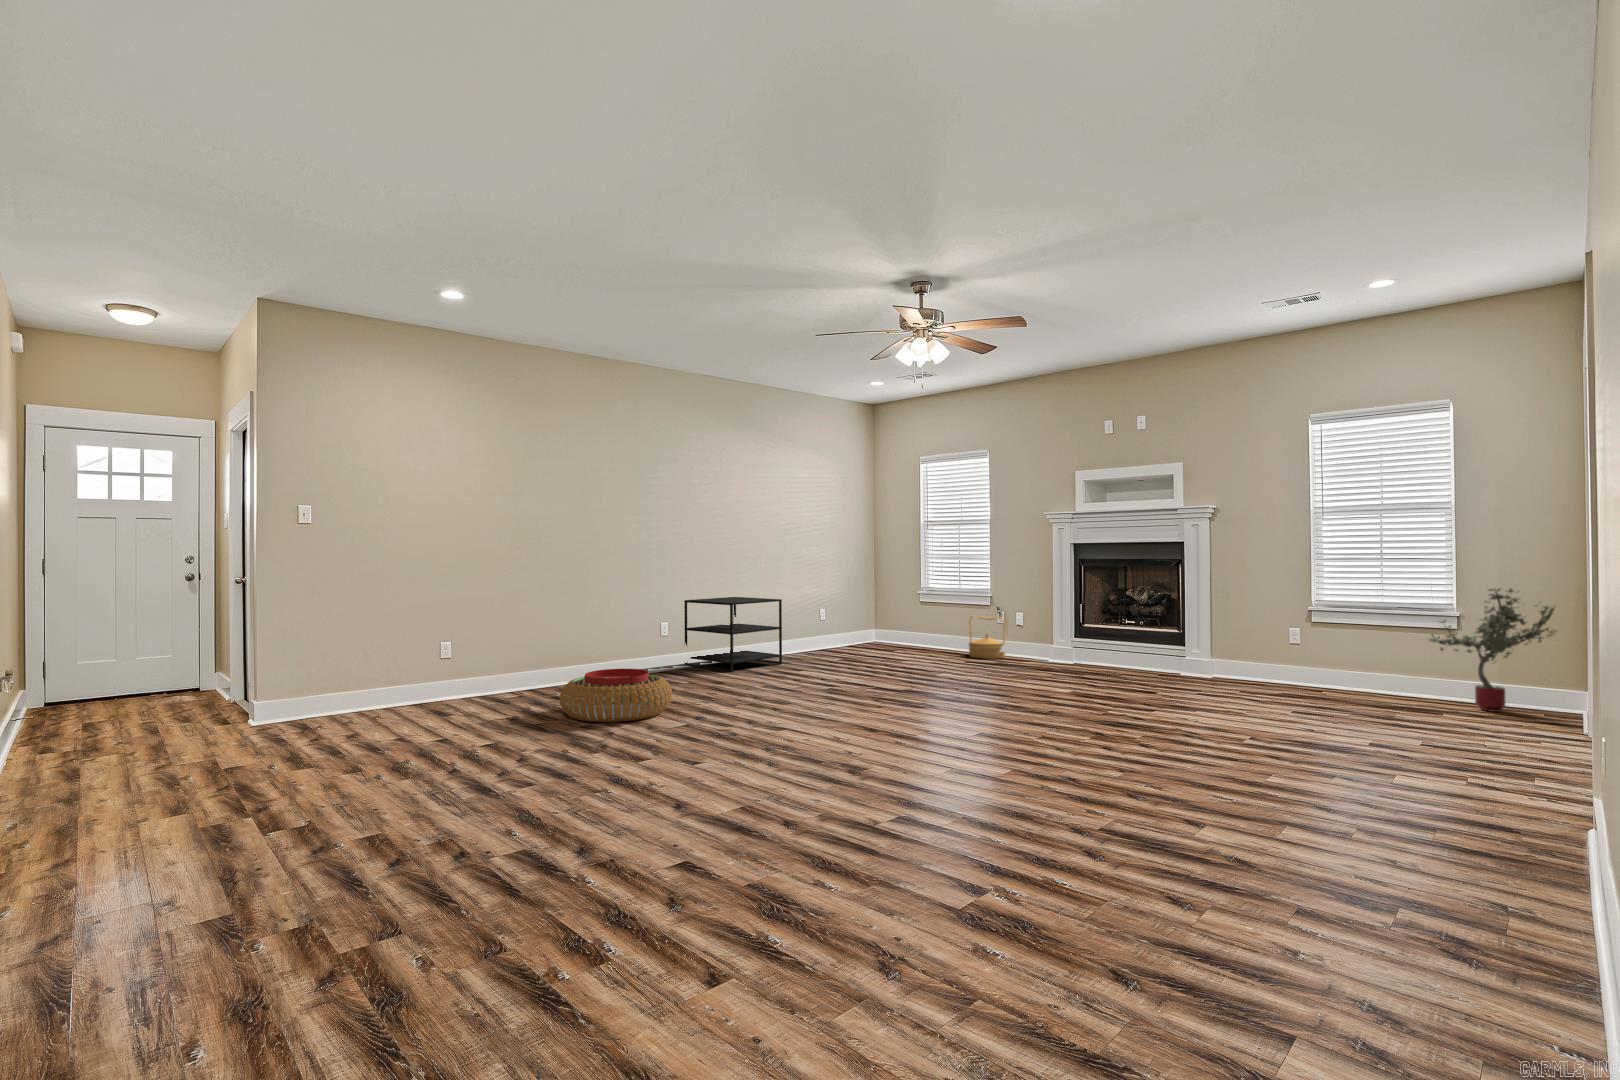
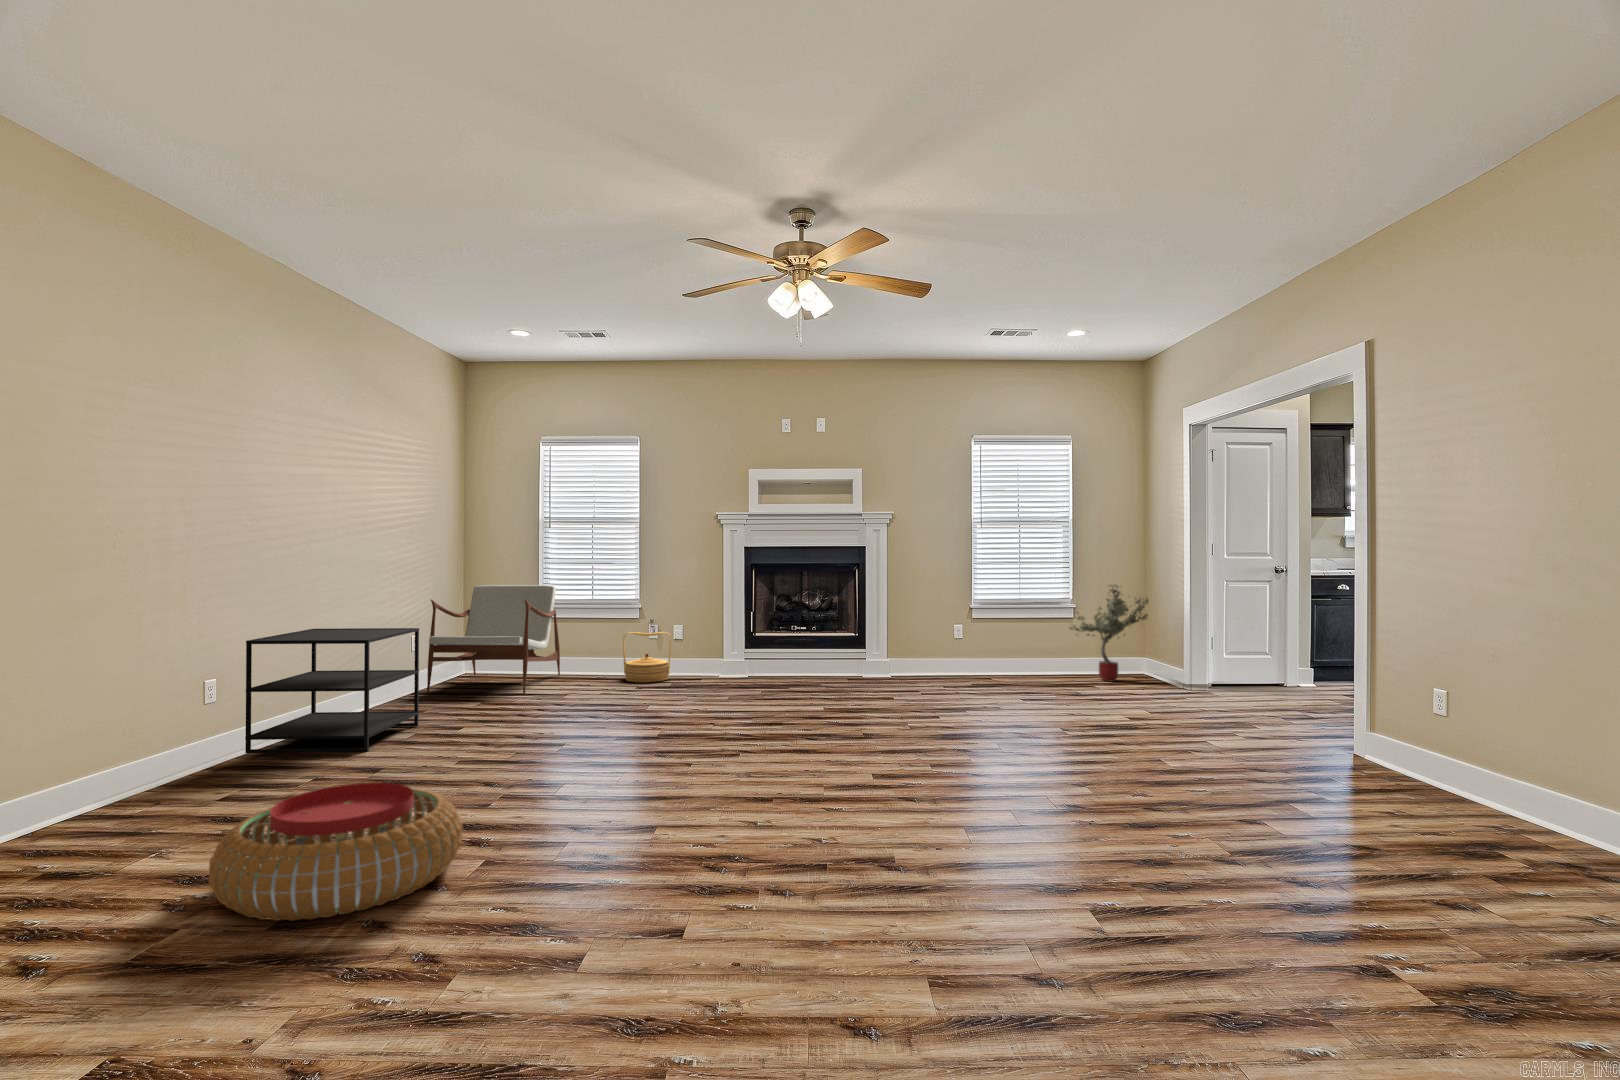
armchair: none [828,574,933,655] -> present [427,585,560,693]

